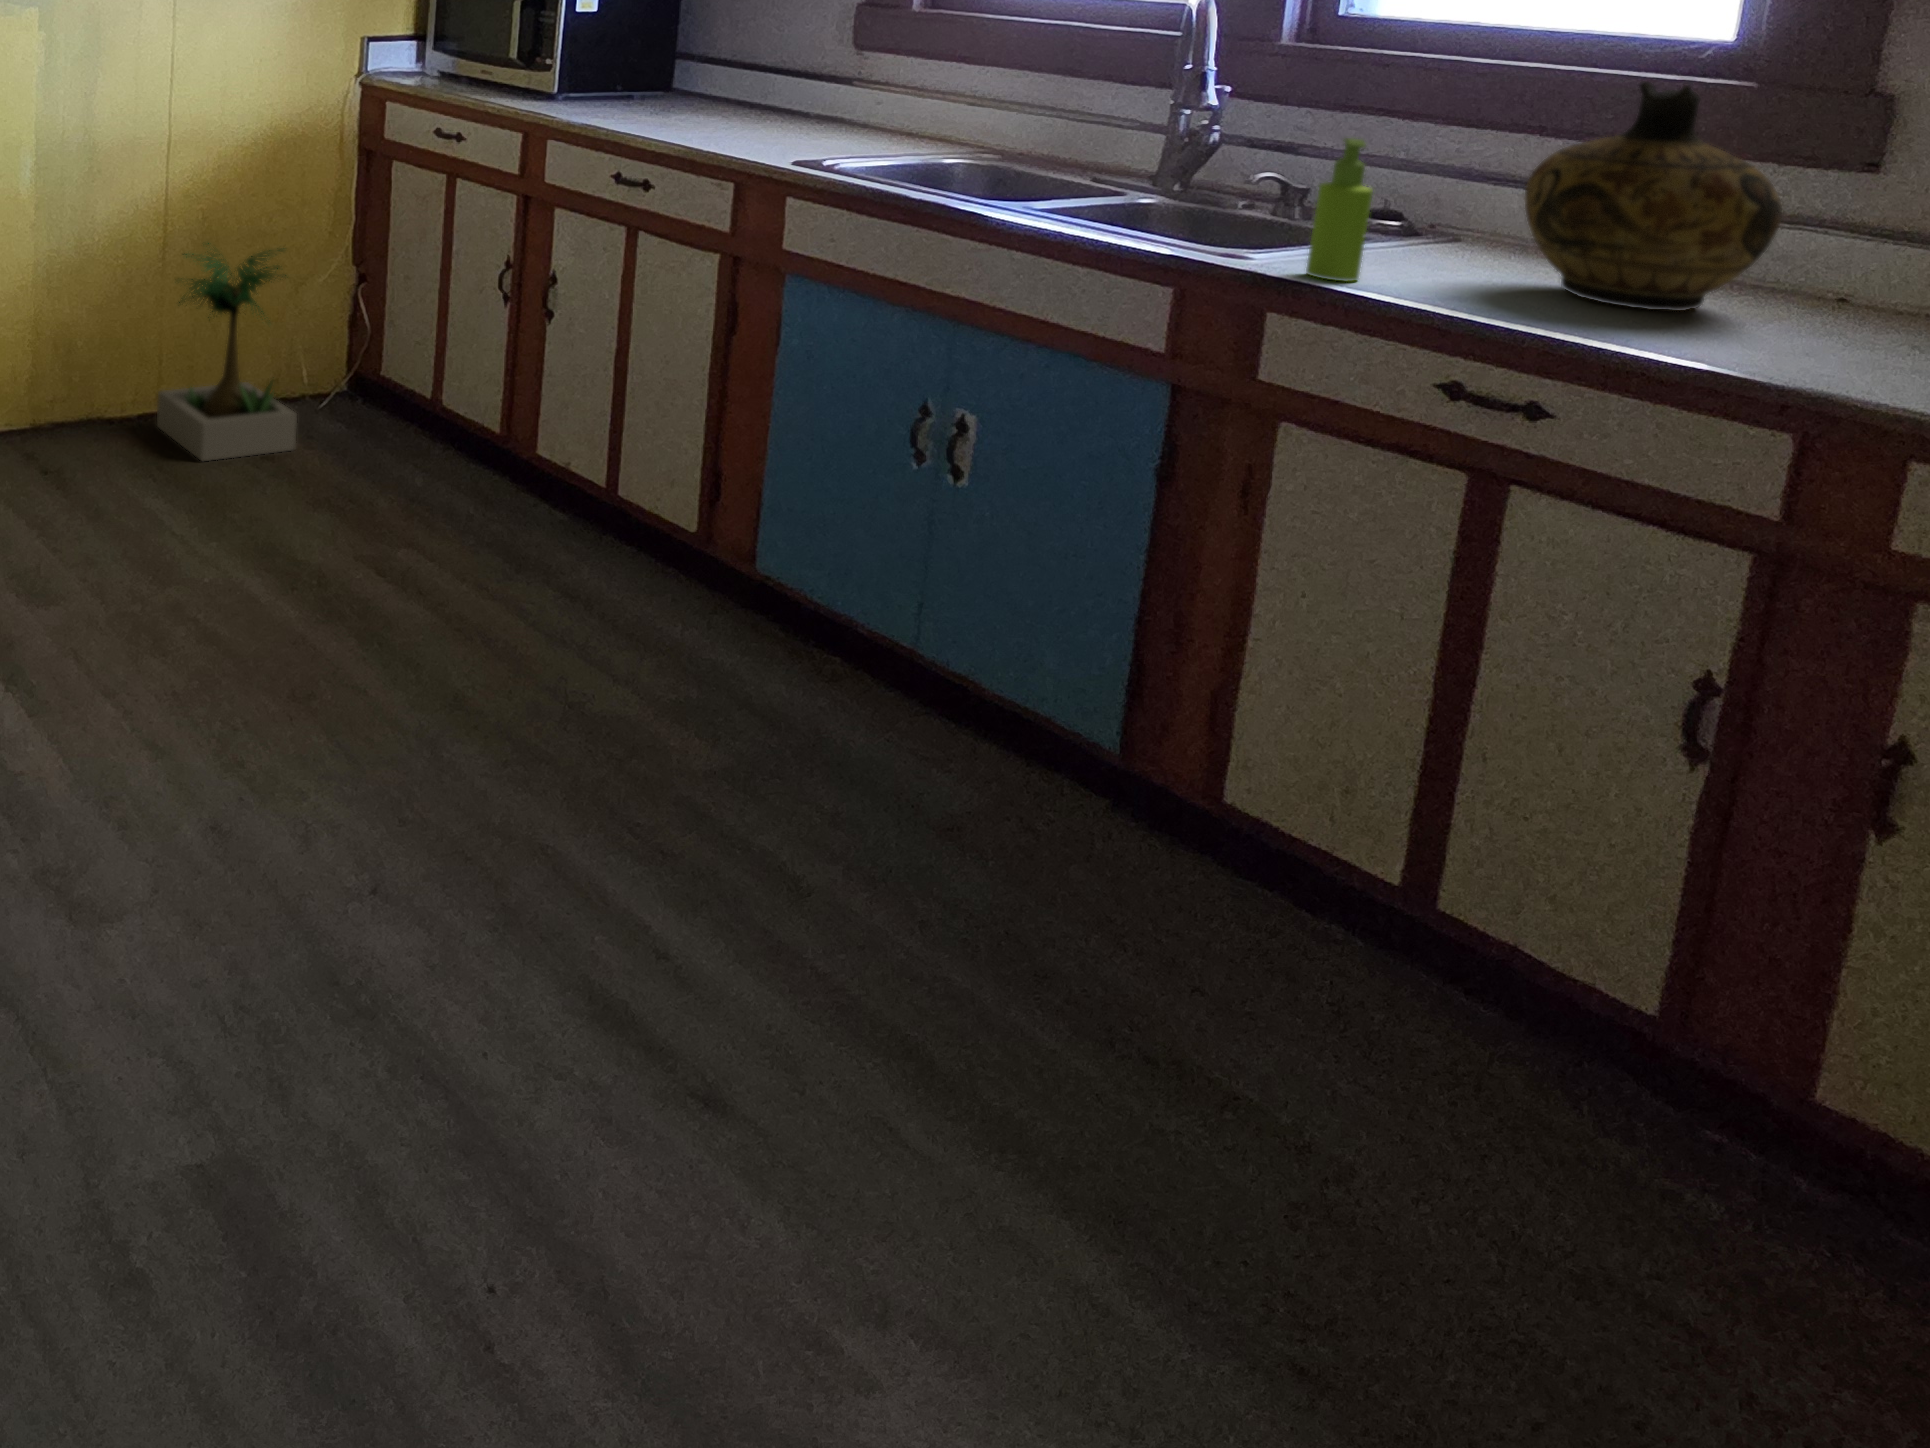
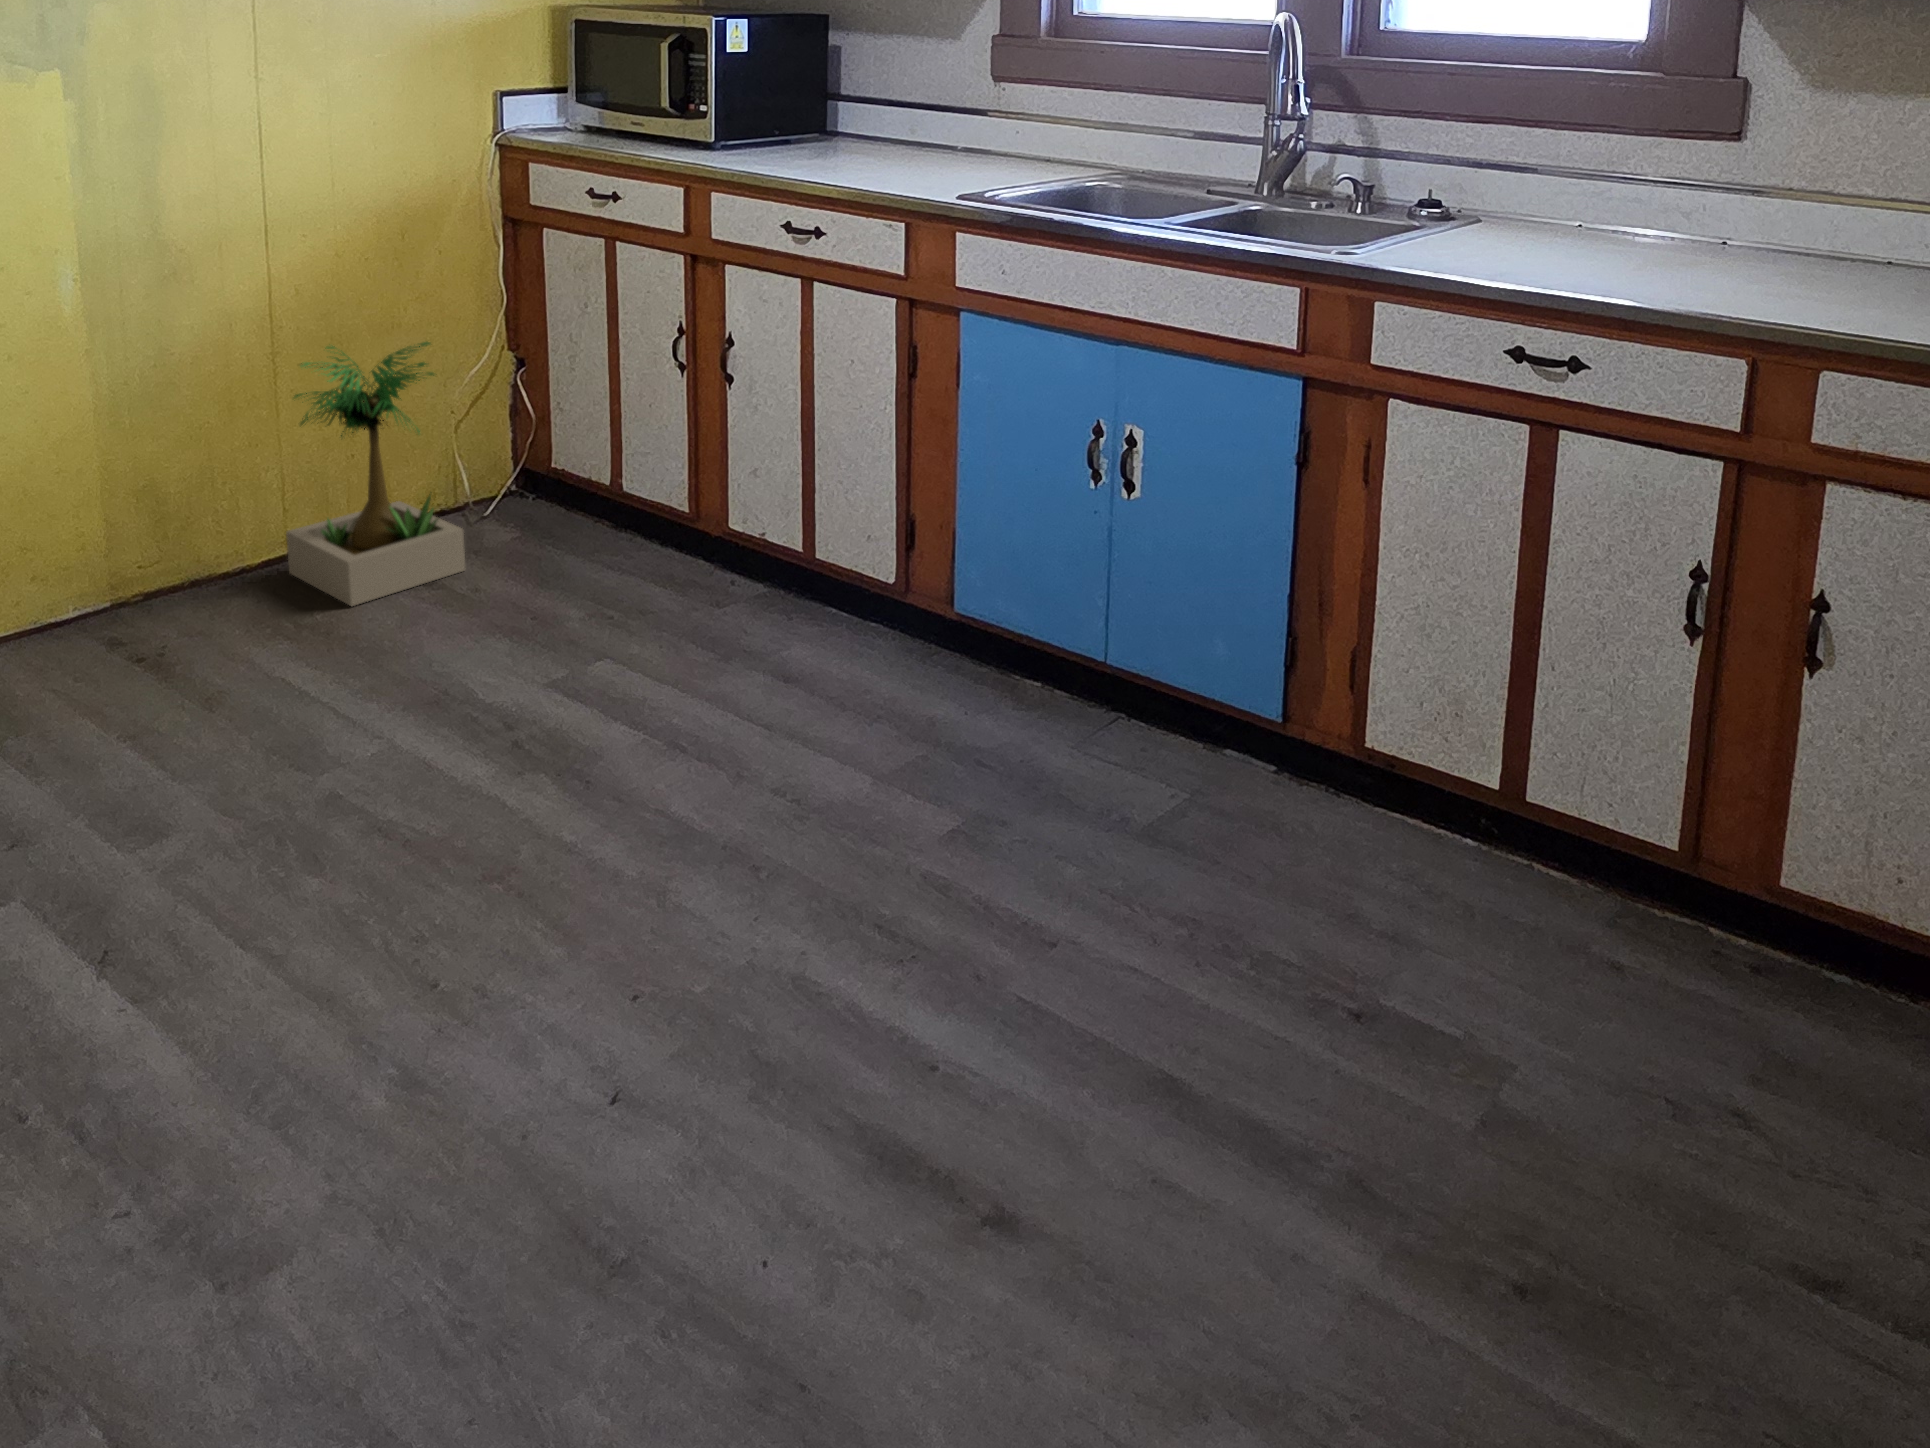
ceramic jug: present [1524,81,1782,311] -> none [1538,76,1698,267]
soap dispenser: present [1306,138,1373,282] -> none [1397,139,1441,268]

